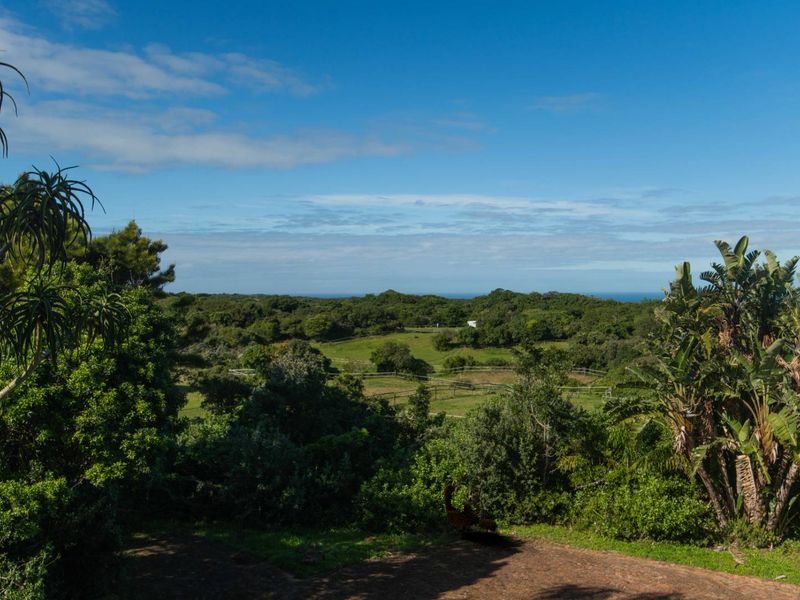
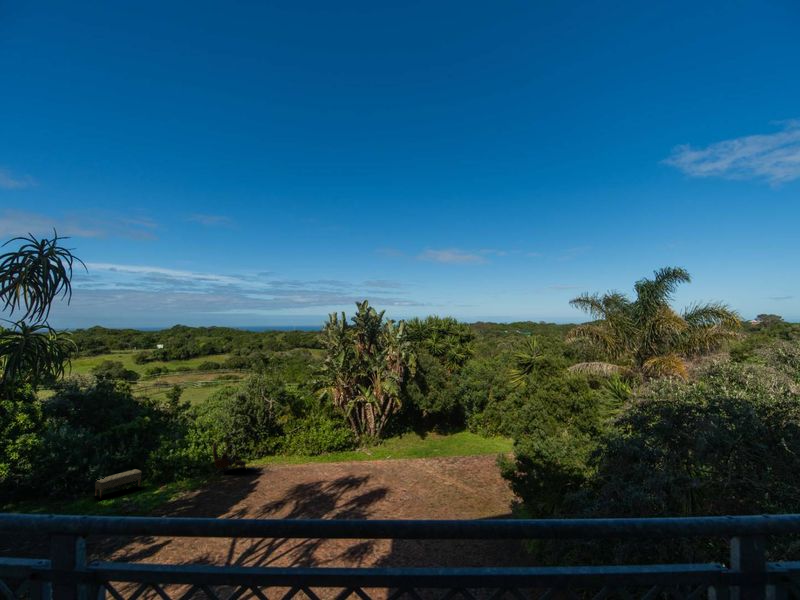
bench: none [303,502,354,532] -> present [95,469,142,498]

